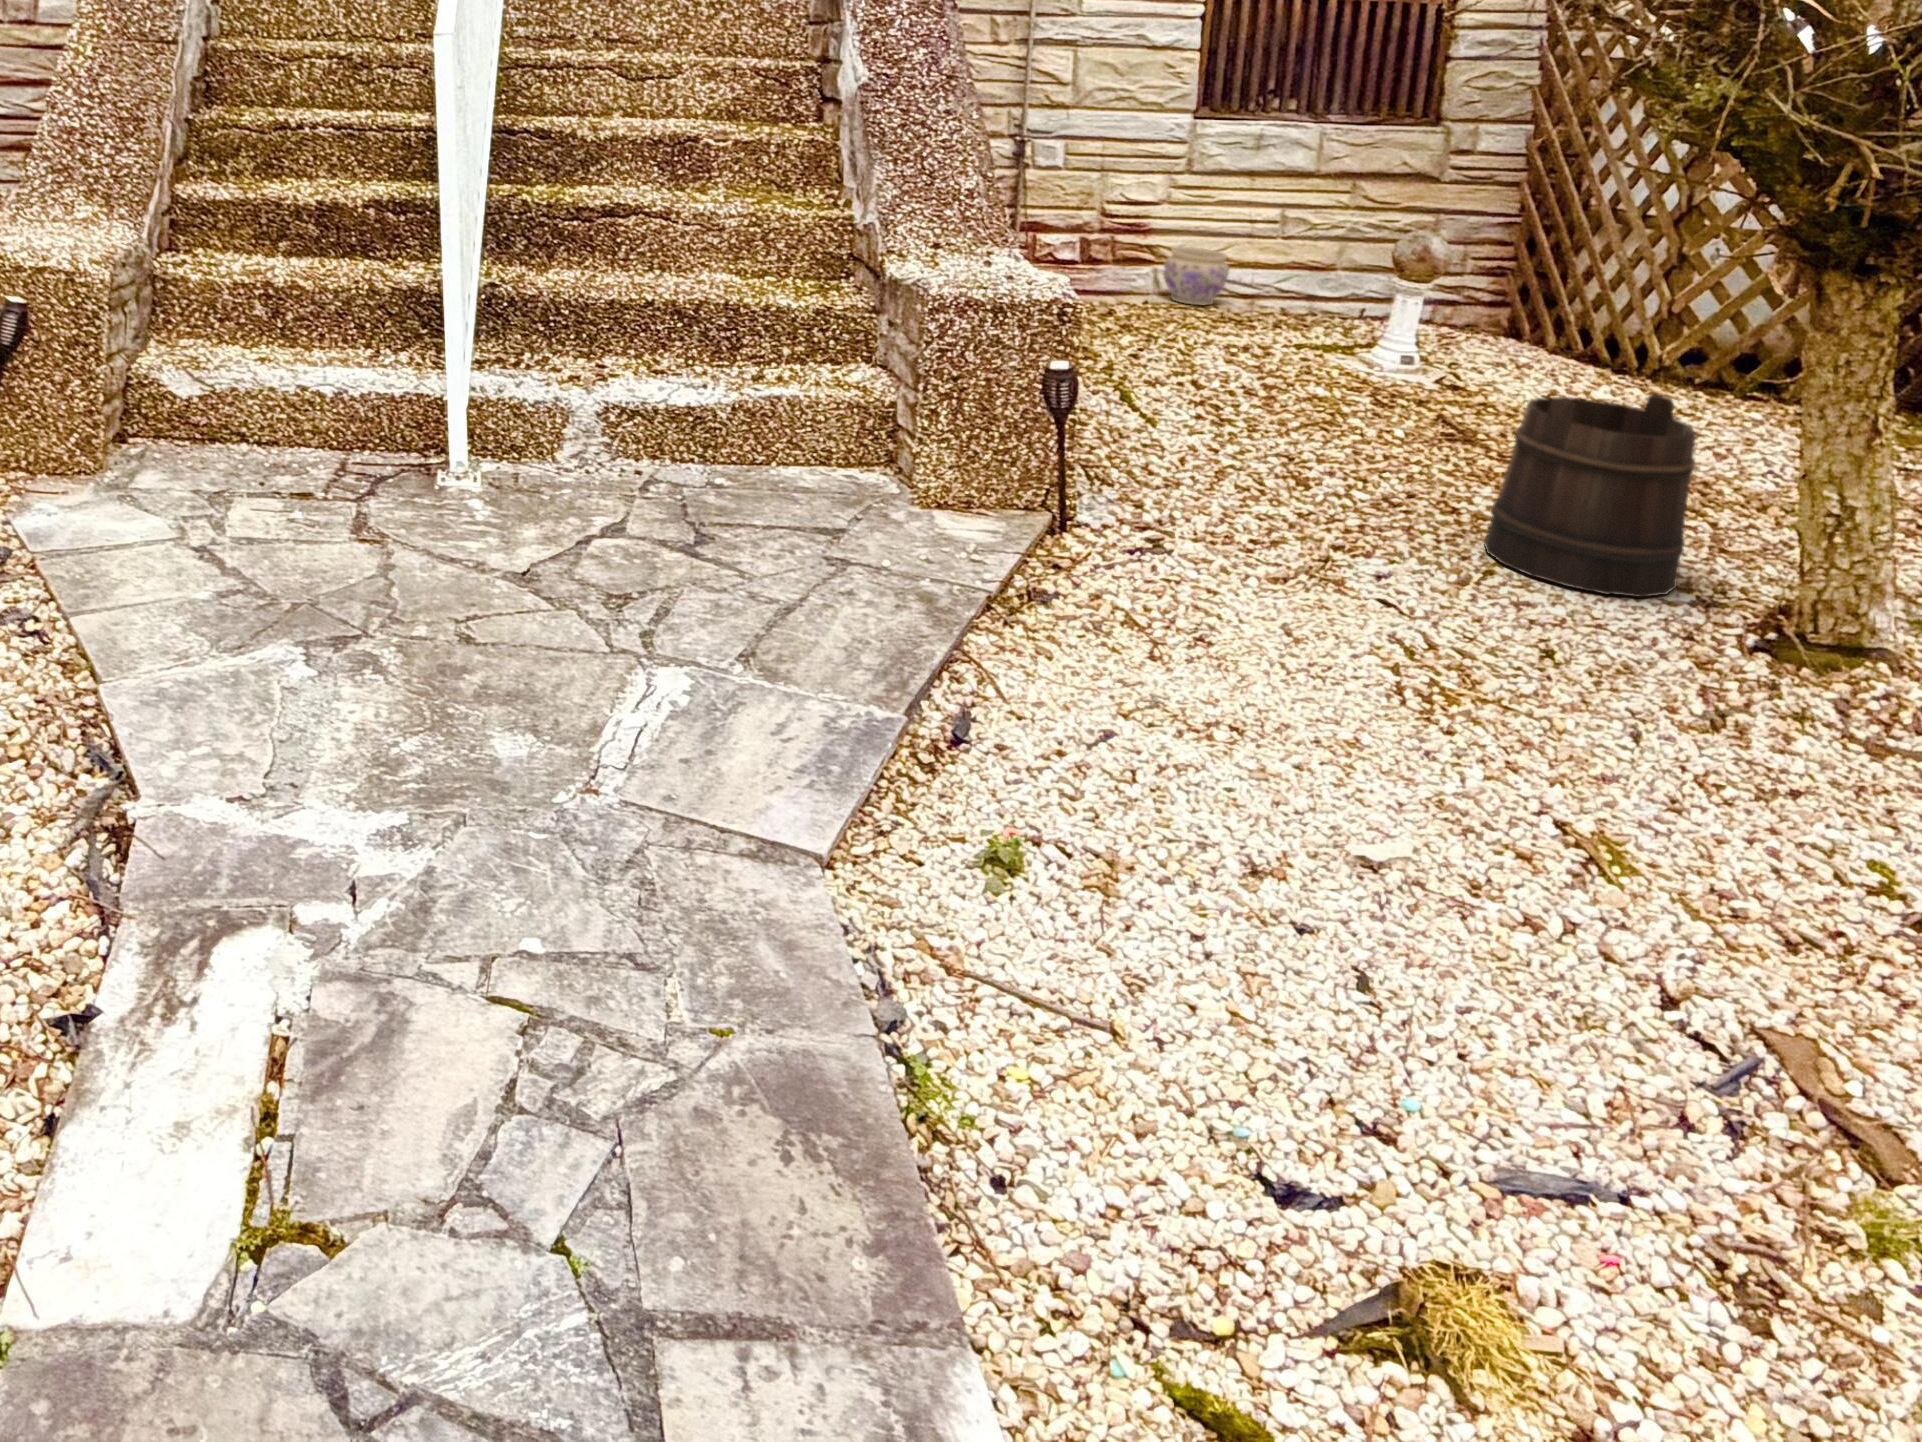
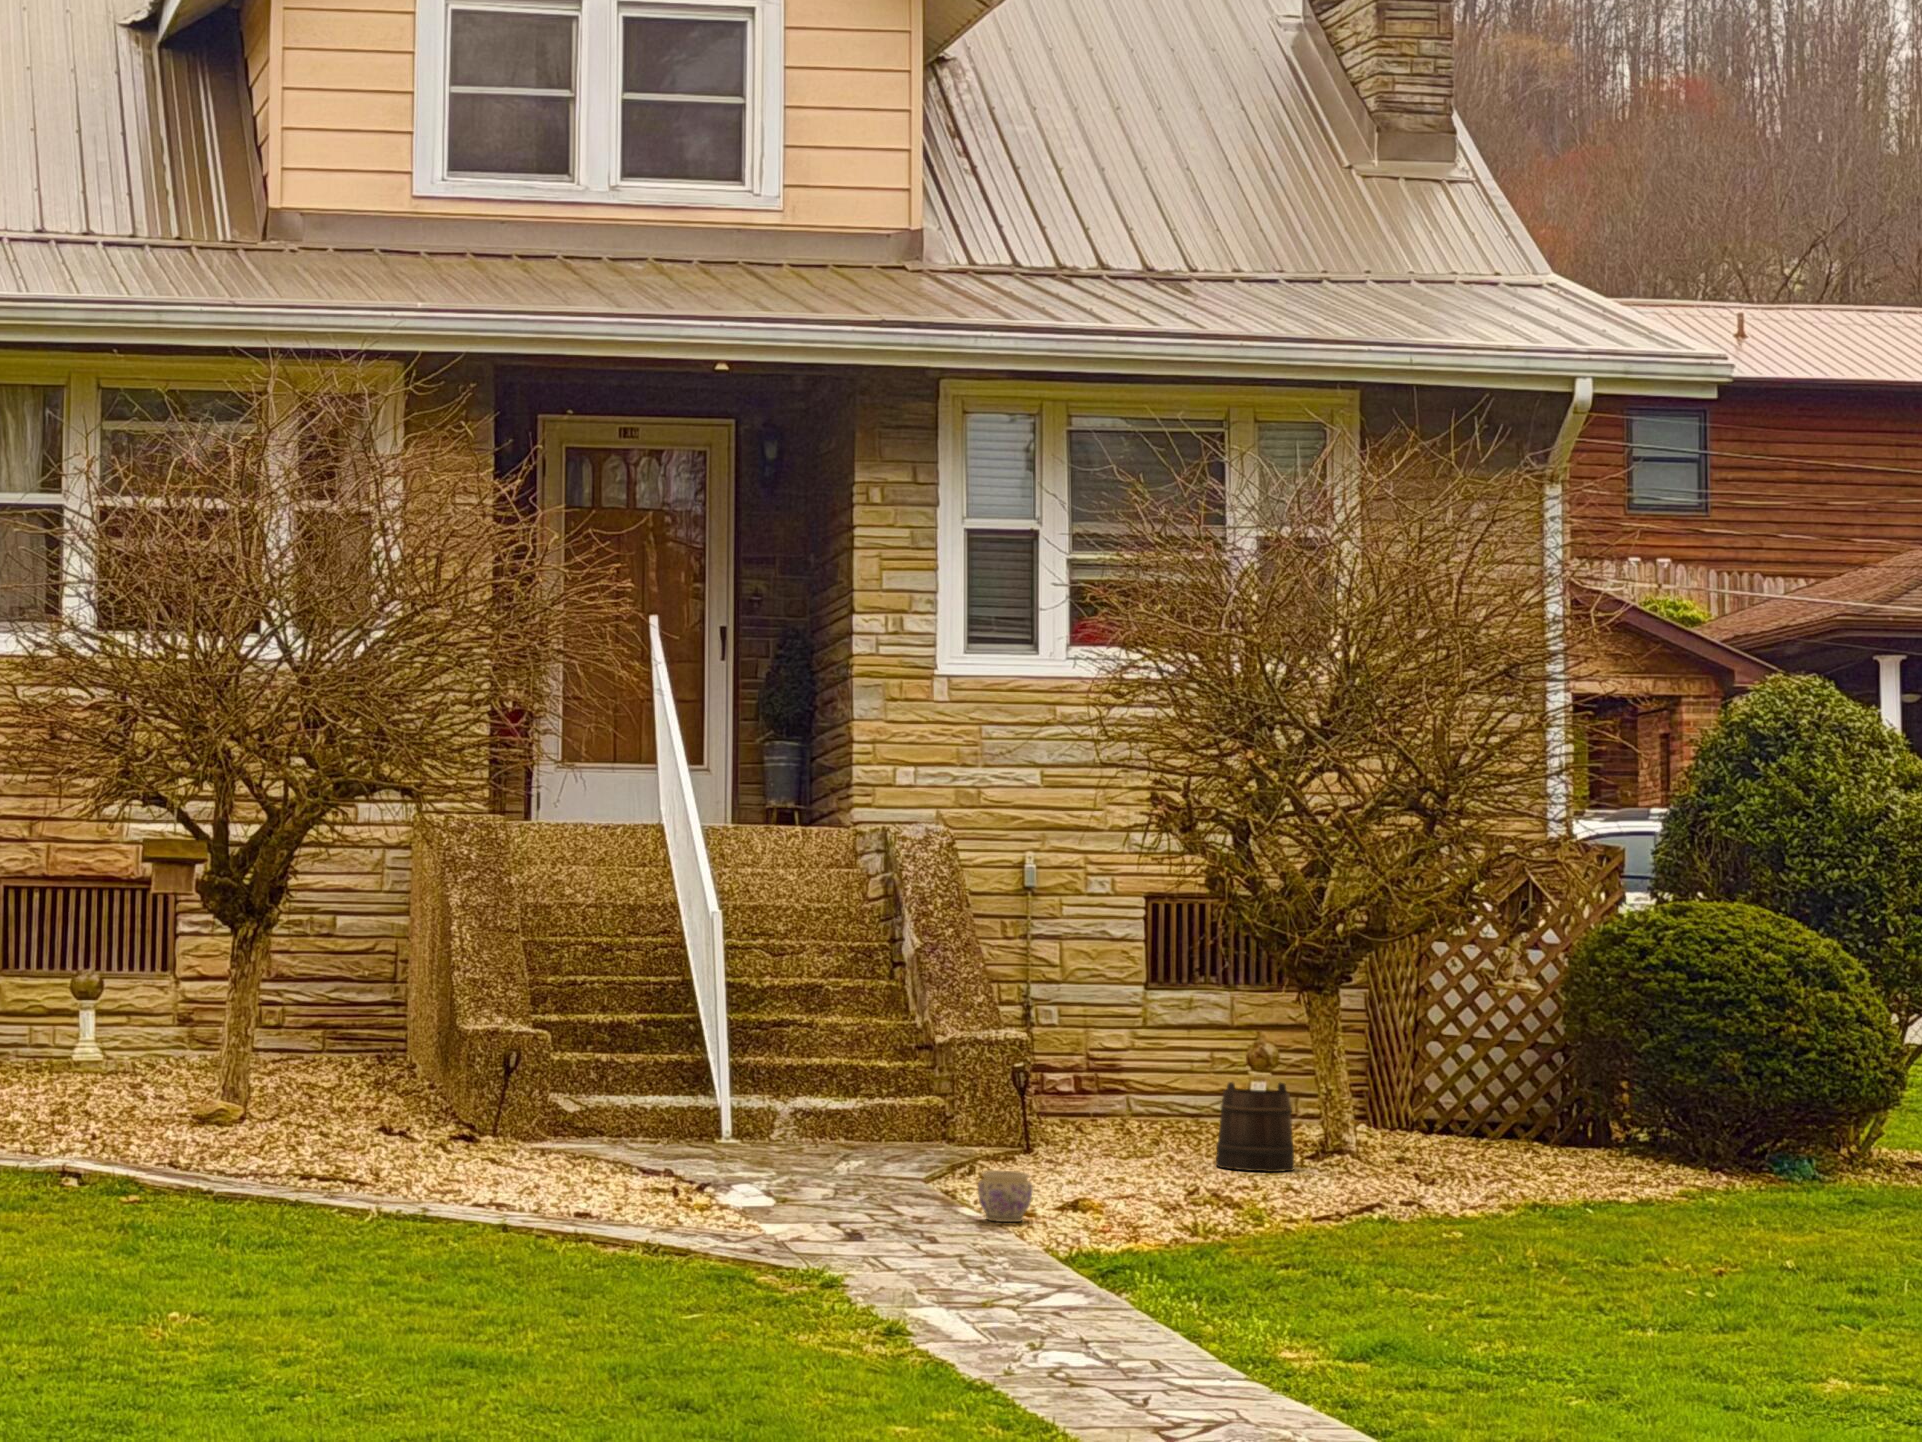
planter: present [1164,247,1230,306] -> present [978,1171,1033,1222]

